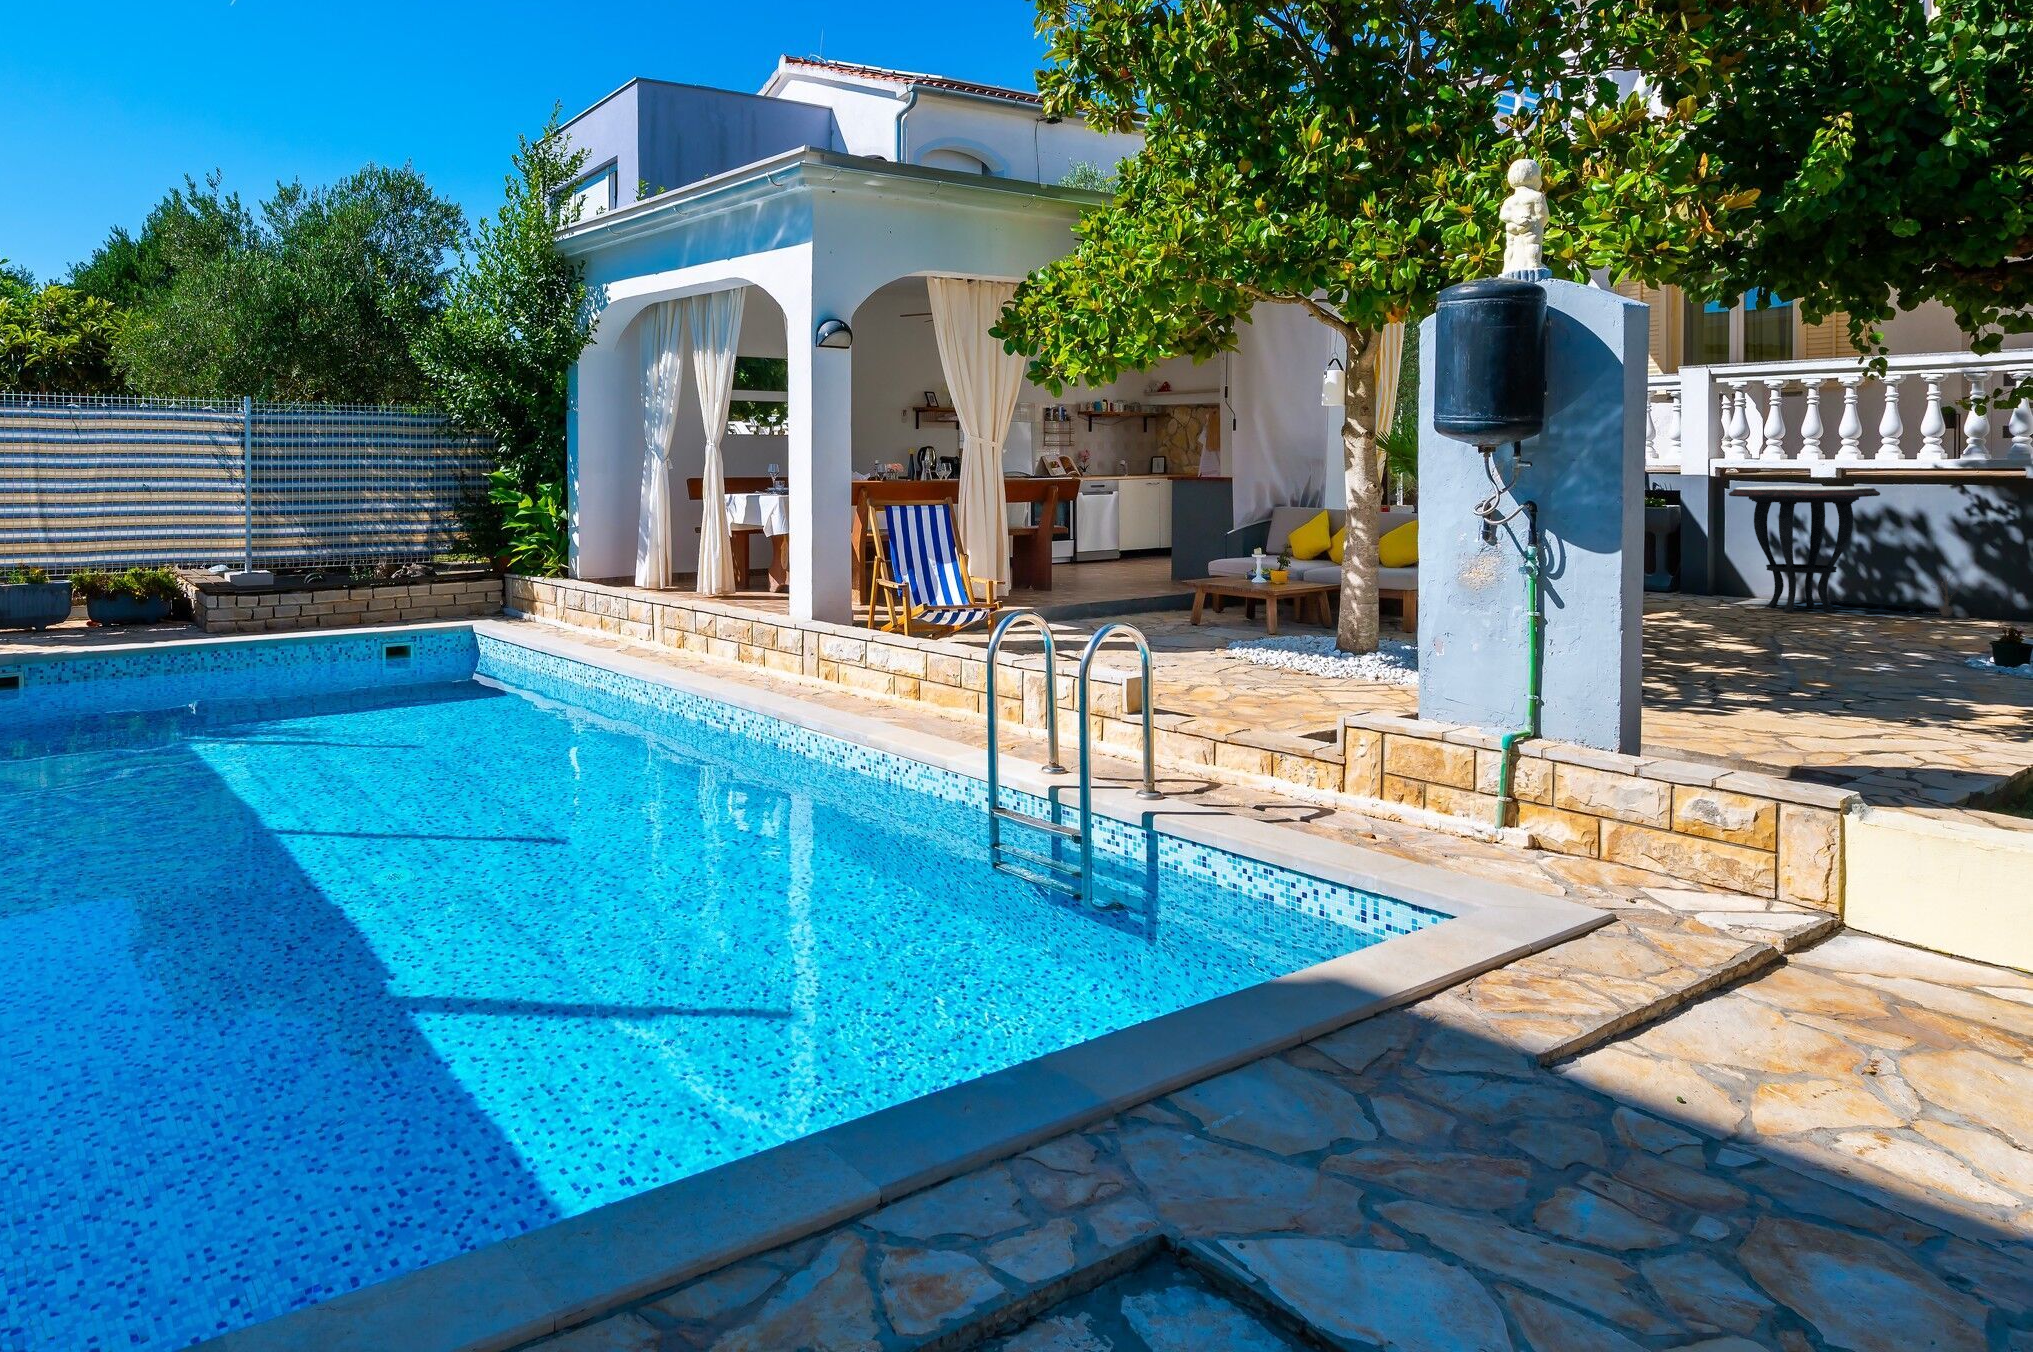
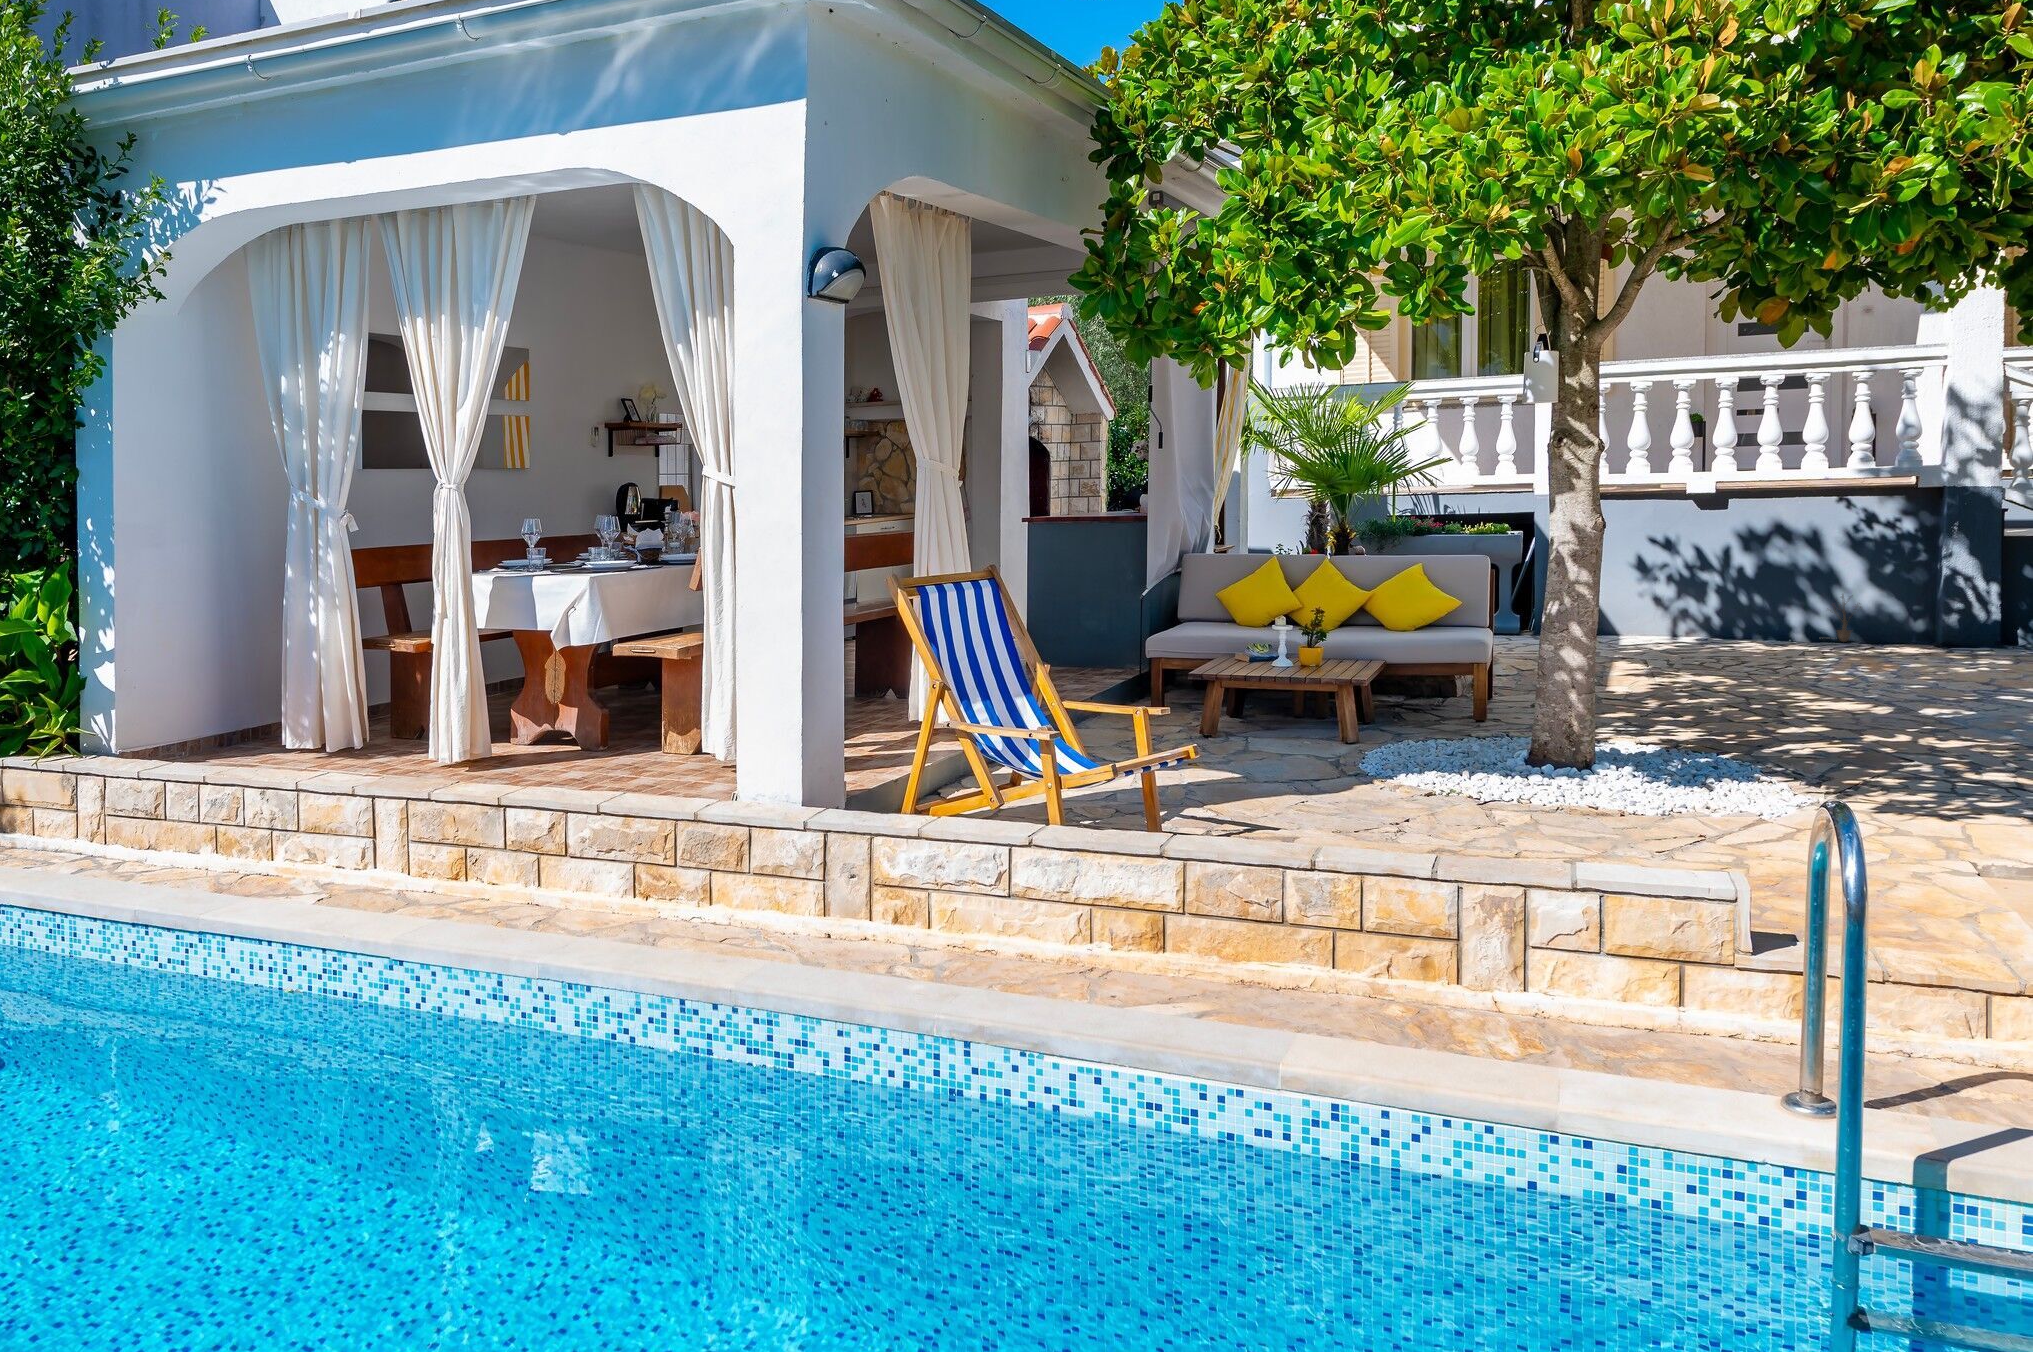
side table: present [1729,486,1880,613] -> none [1643,502,1790,649]

